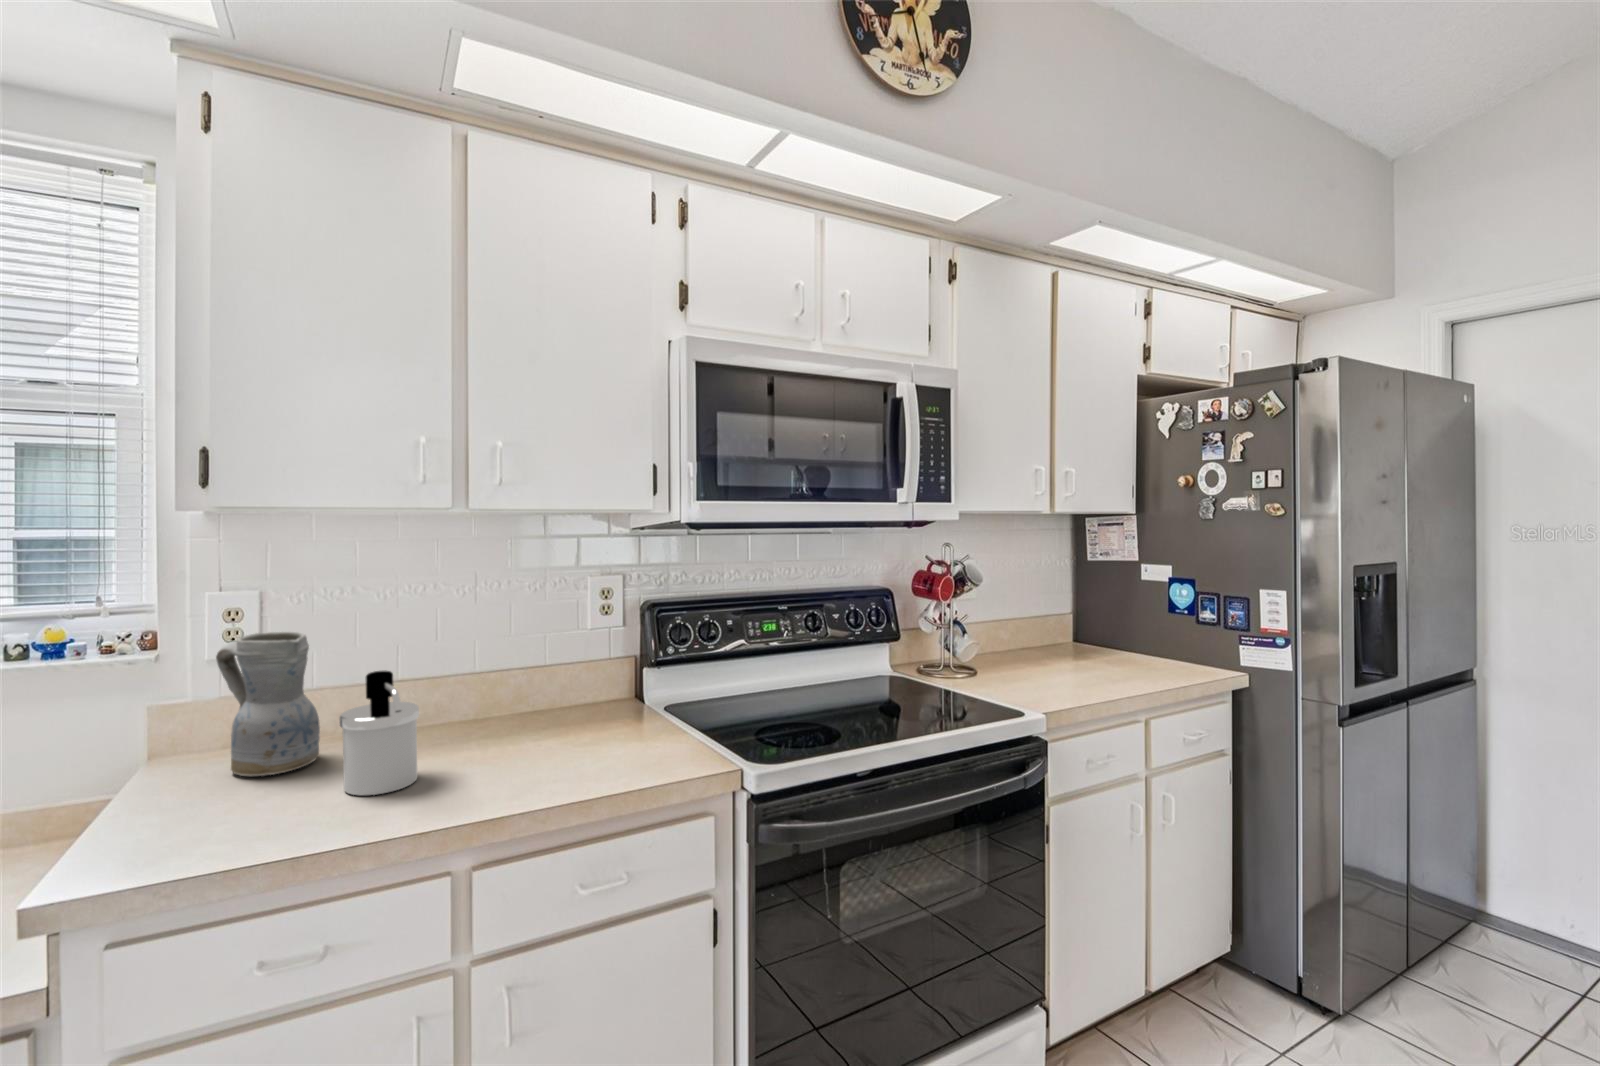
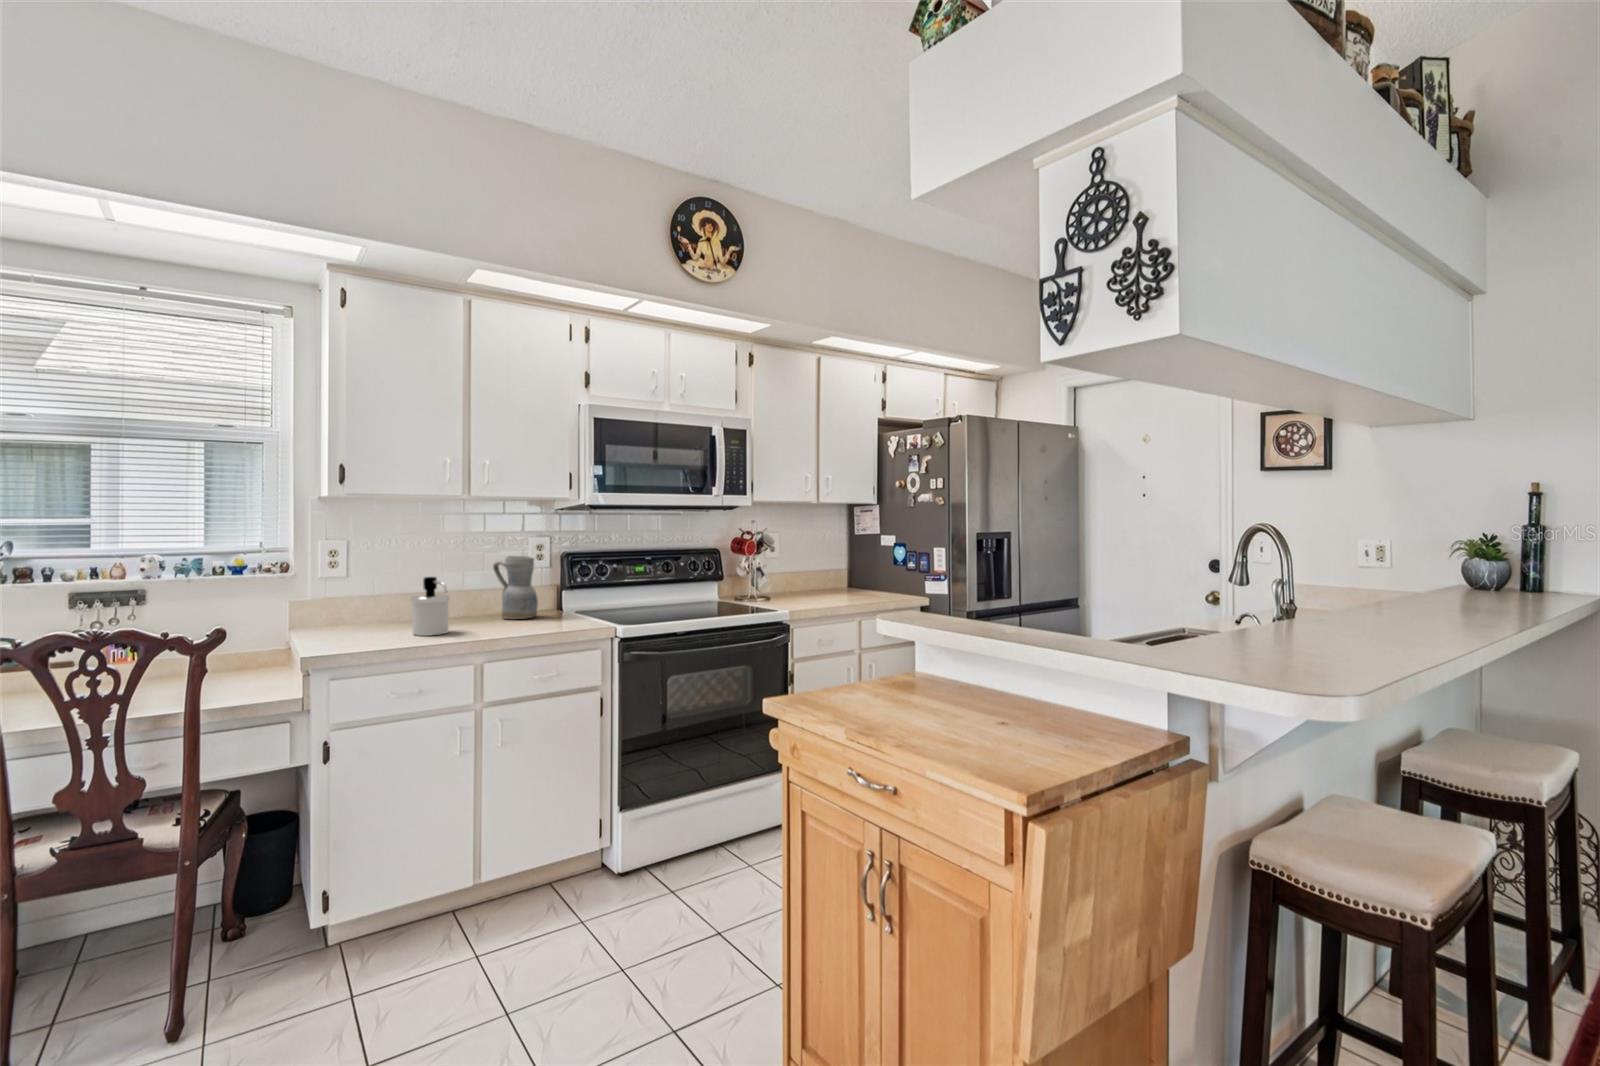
ceramic pitcher: present [216,632,320,776] -> present [493,556,538,619]

